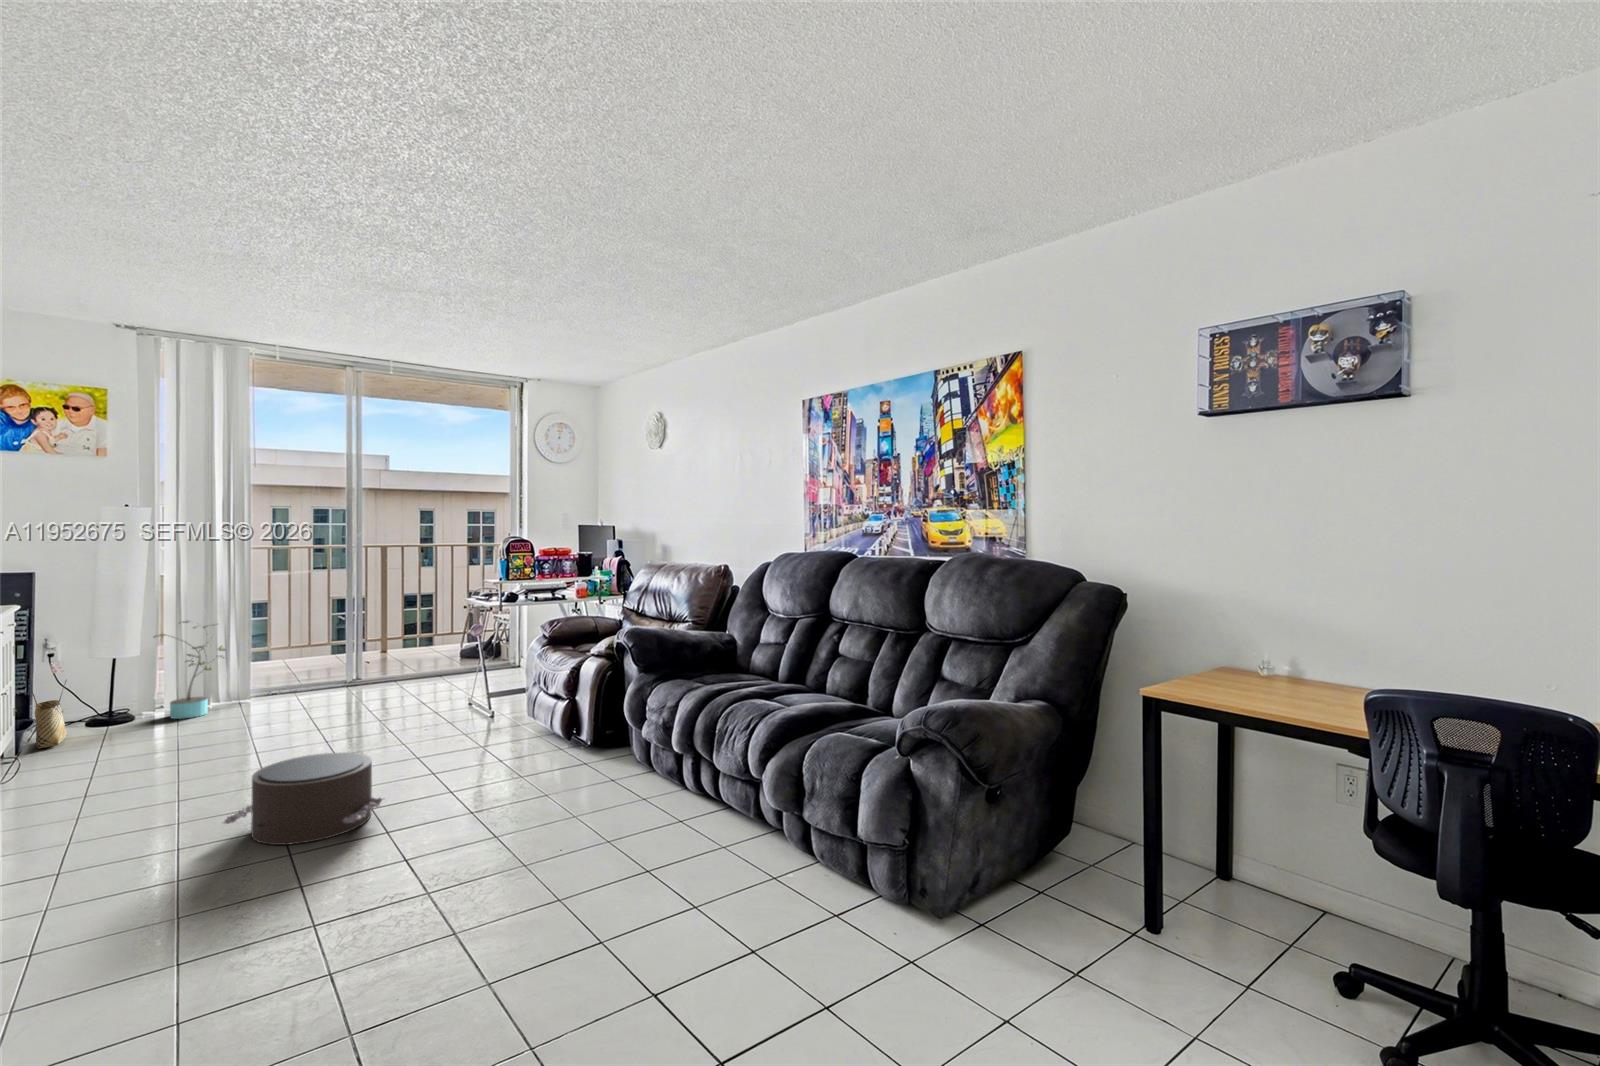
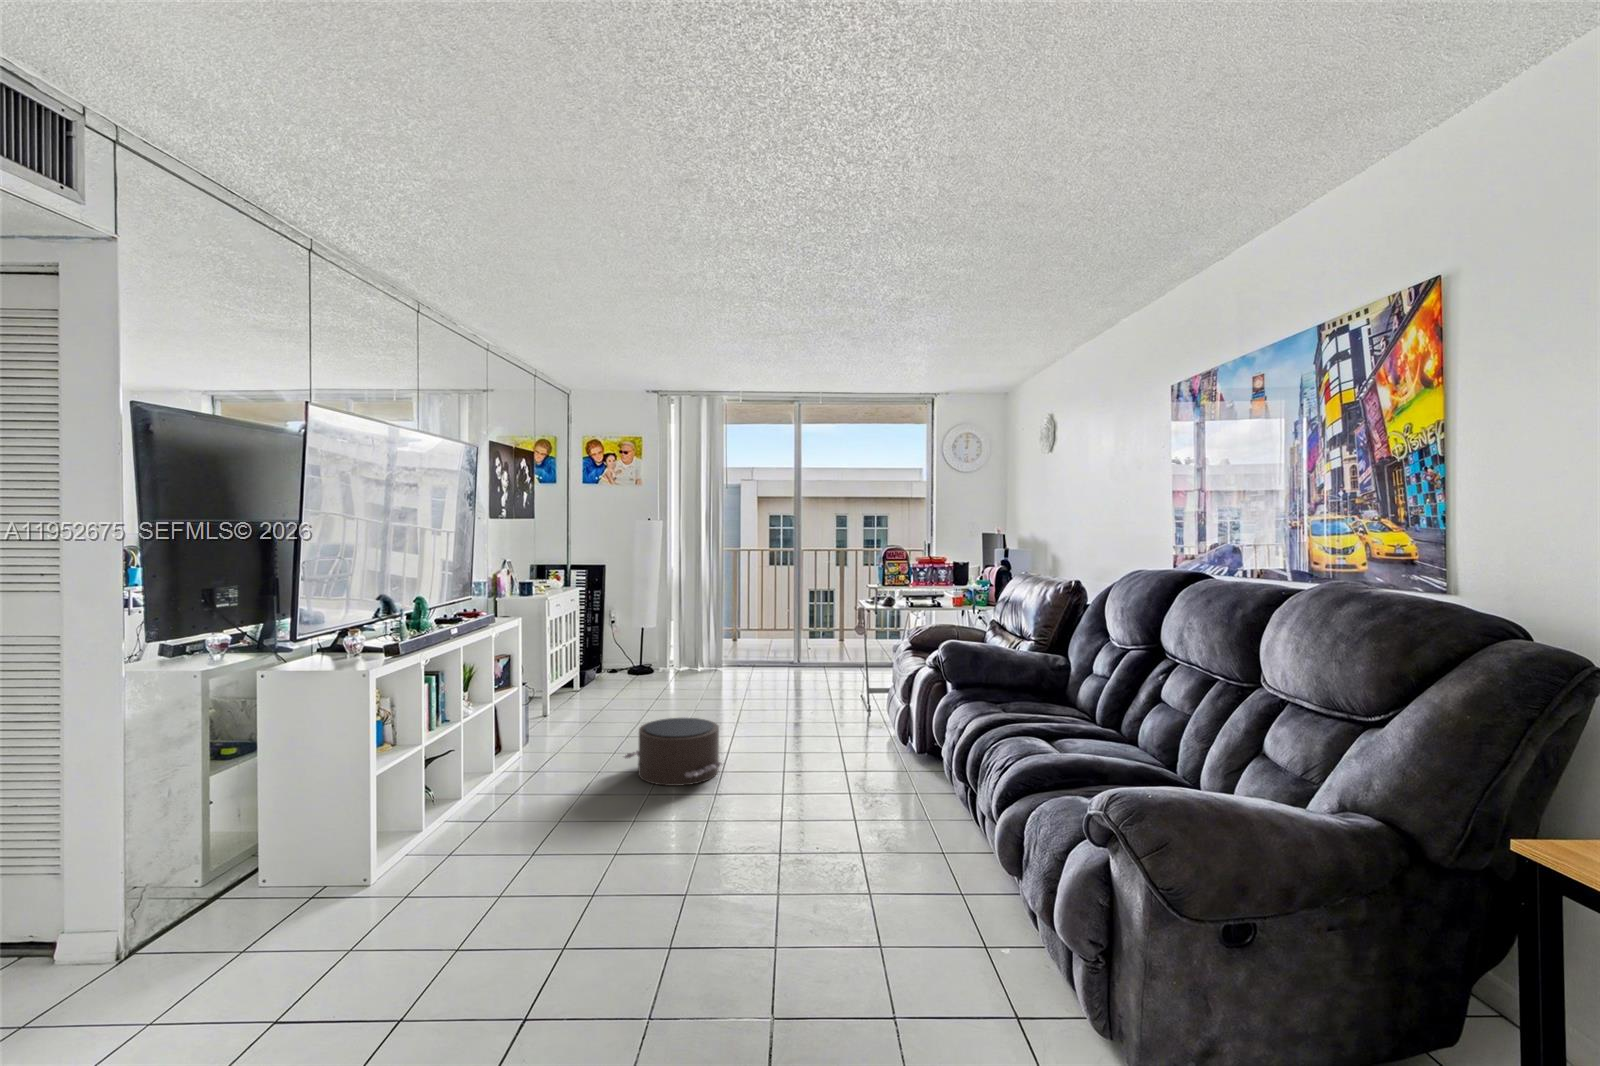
potted plant: present [155,621,225,719] -> none [658,603,700,676]
woven basket: present [29,680,67,748] -> none [590,639,610,684]

